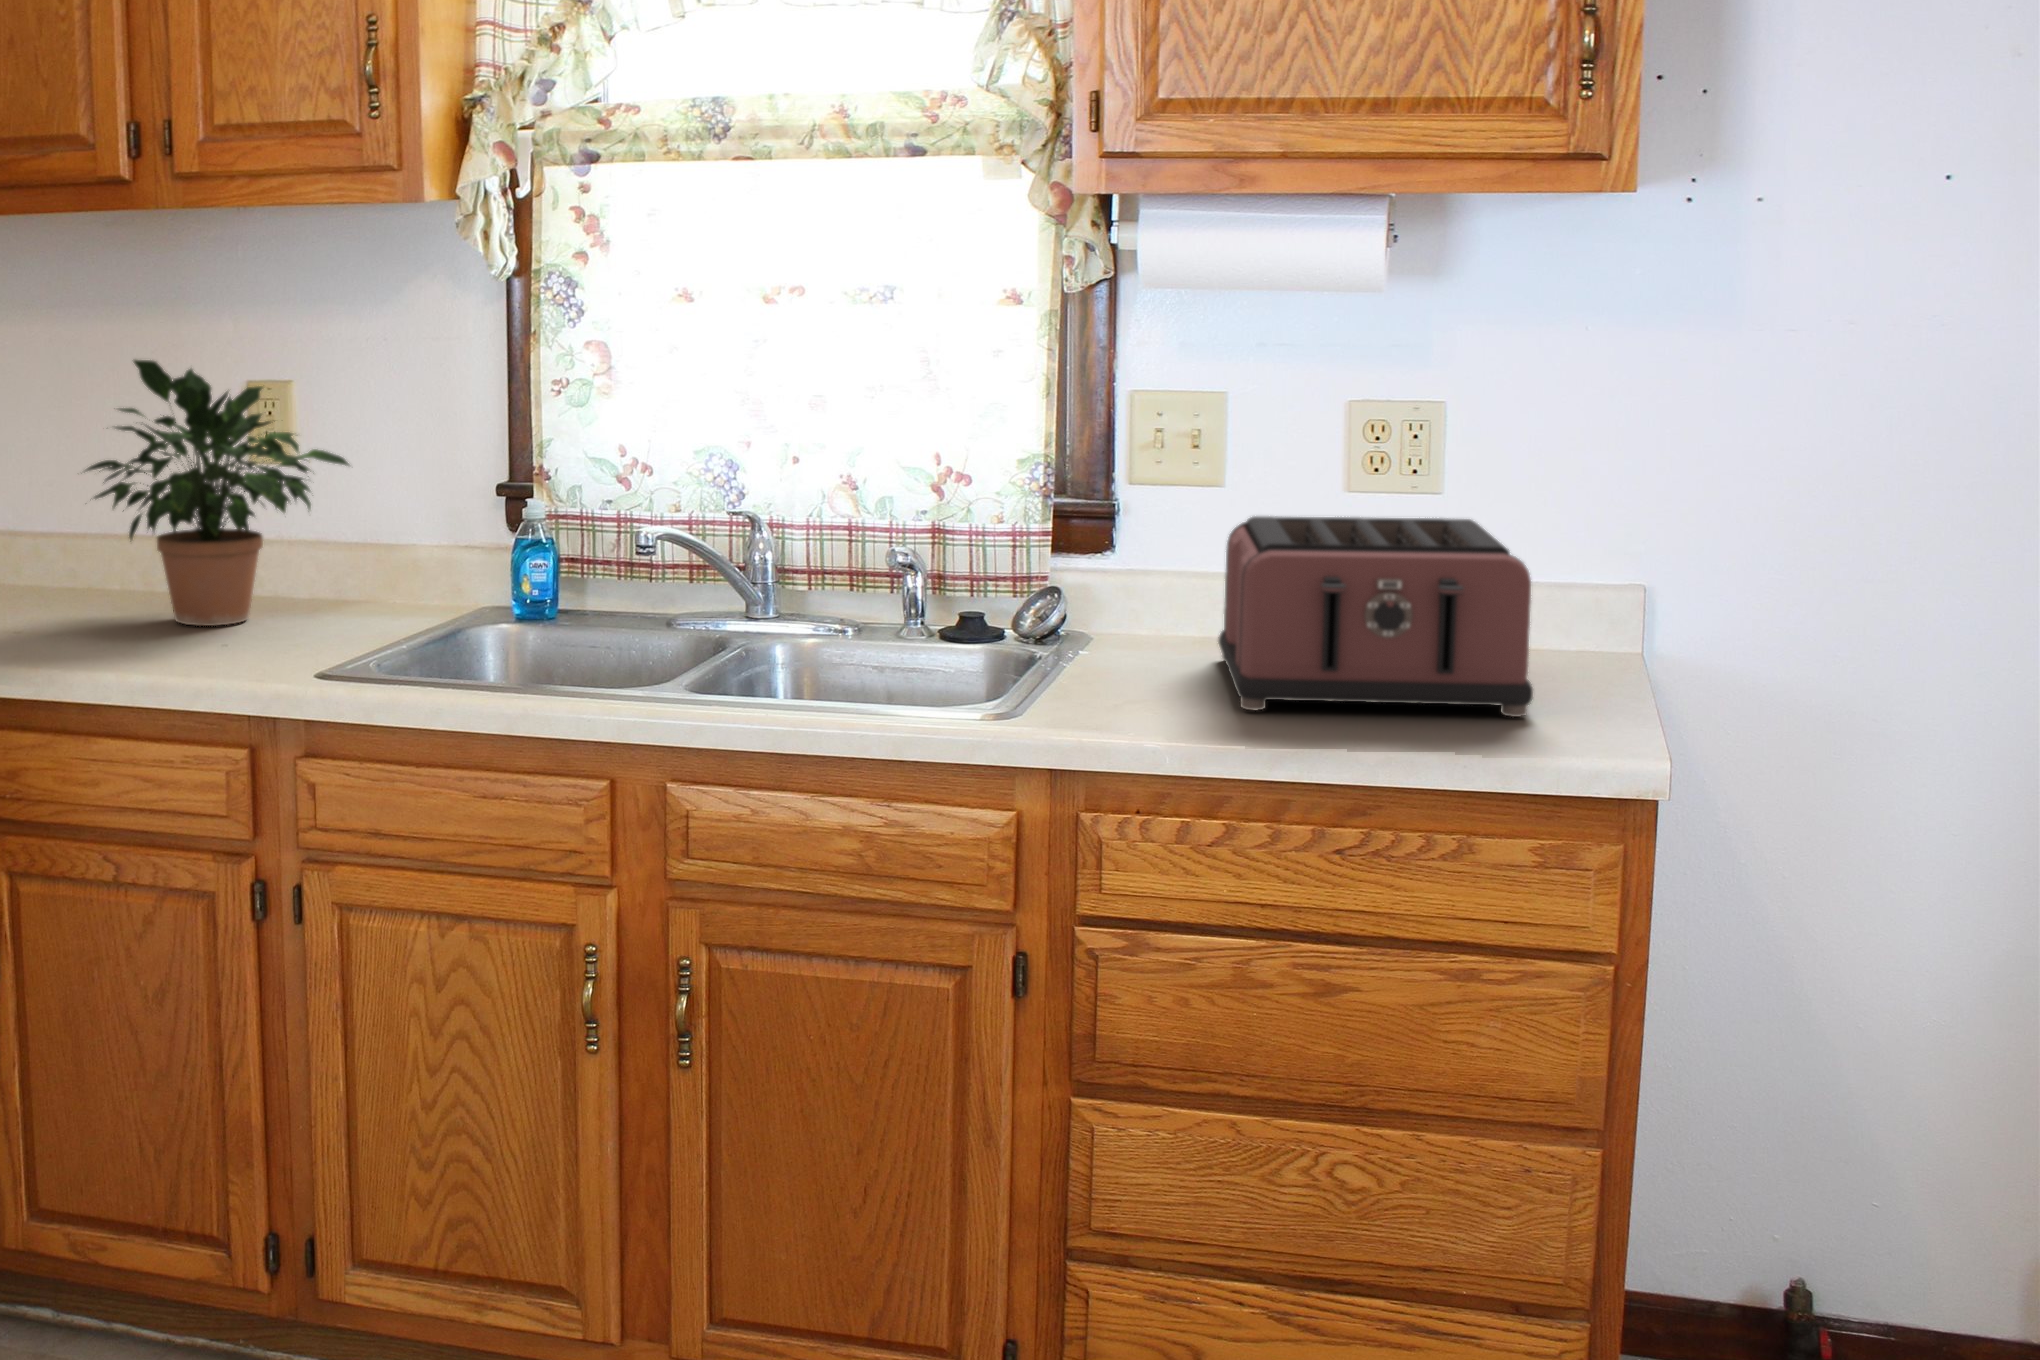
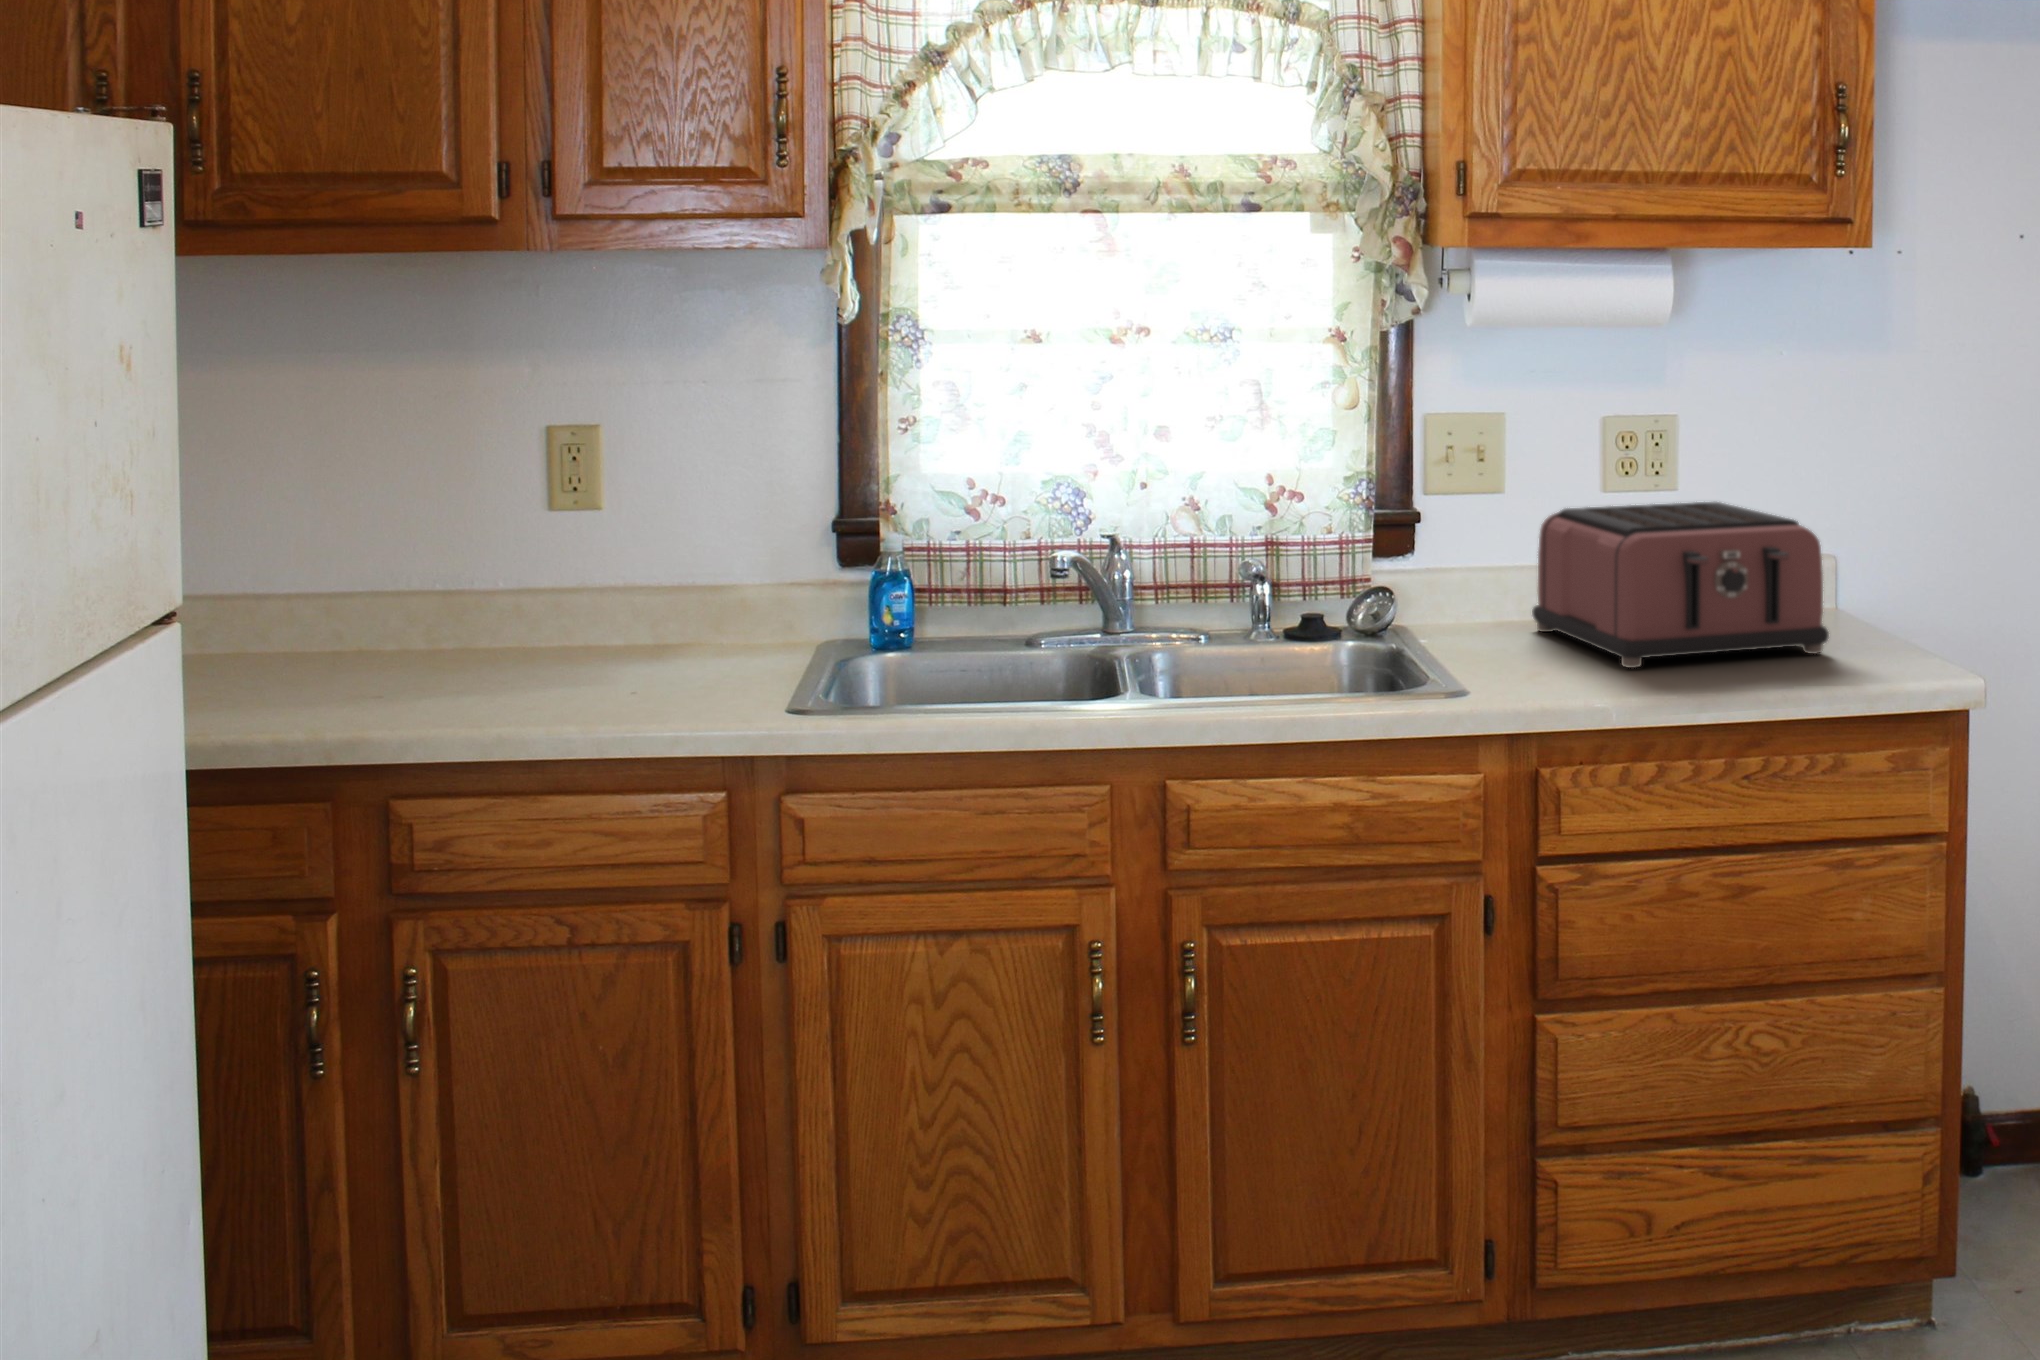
potted plant: present [85,360,349,626] -> none [390,404,714,685]

